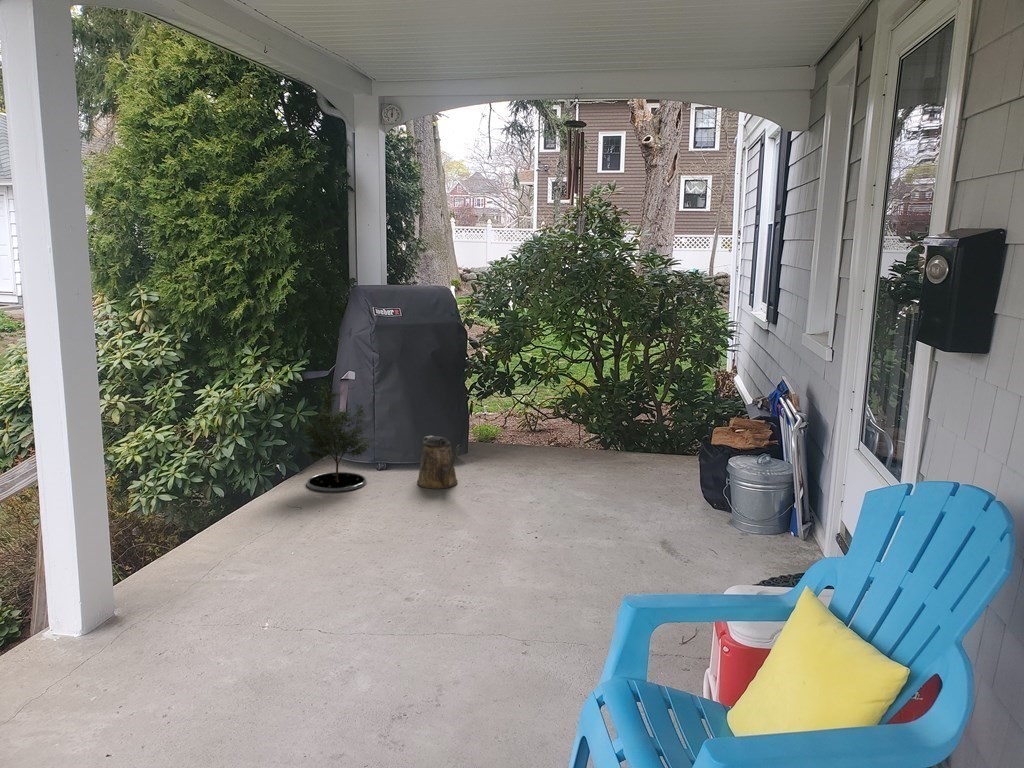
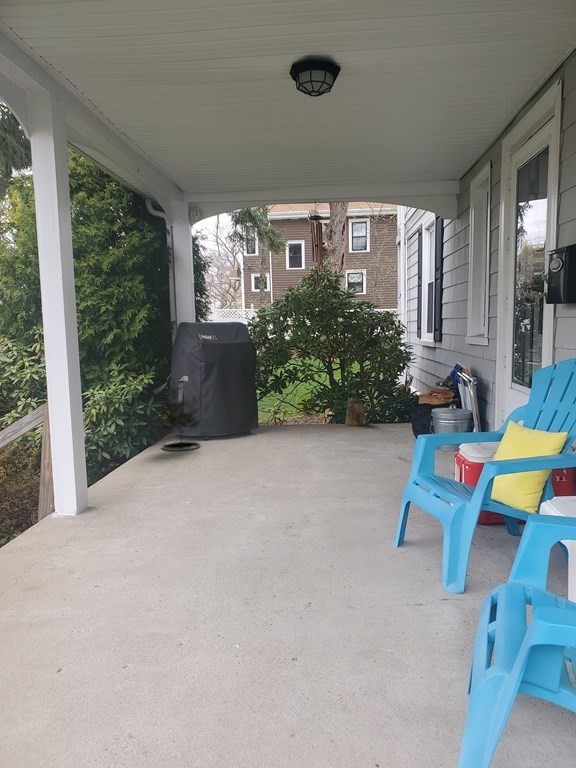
watering can: present [417,436,462,489] -> present [345,398,370,426]

